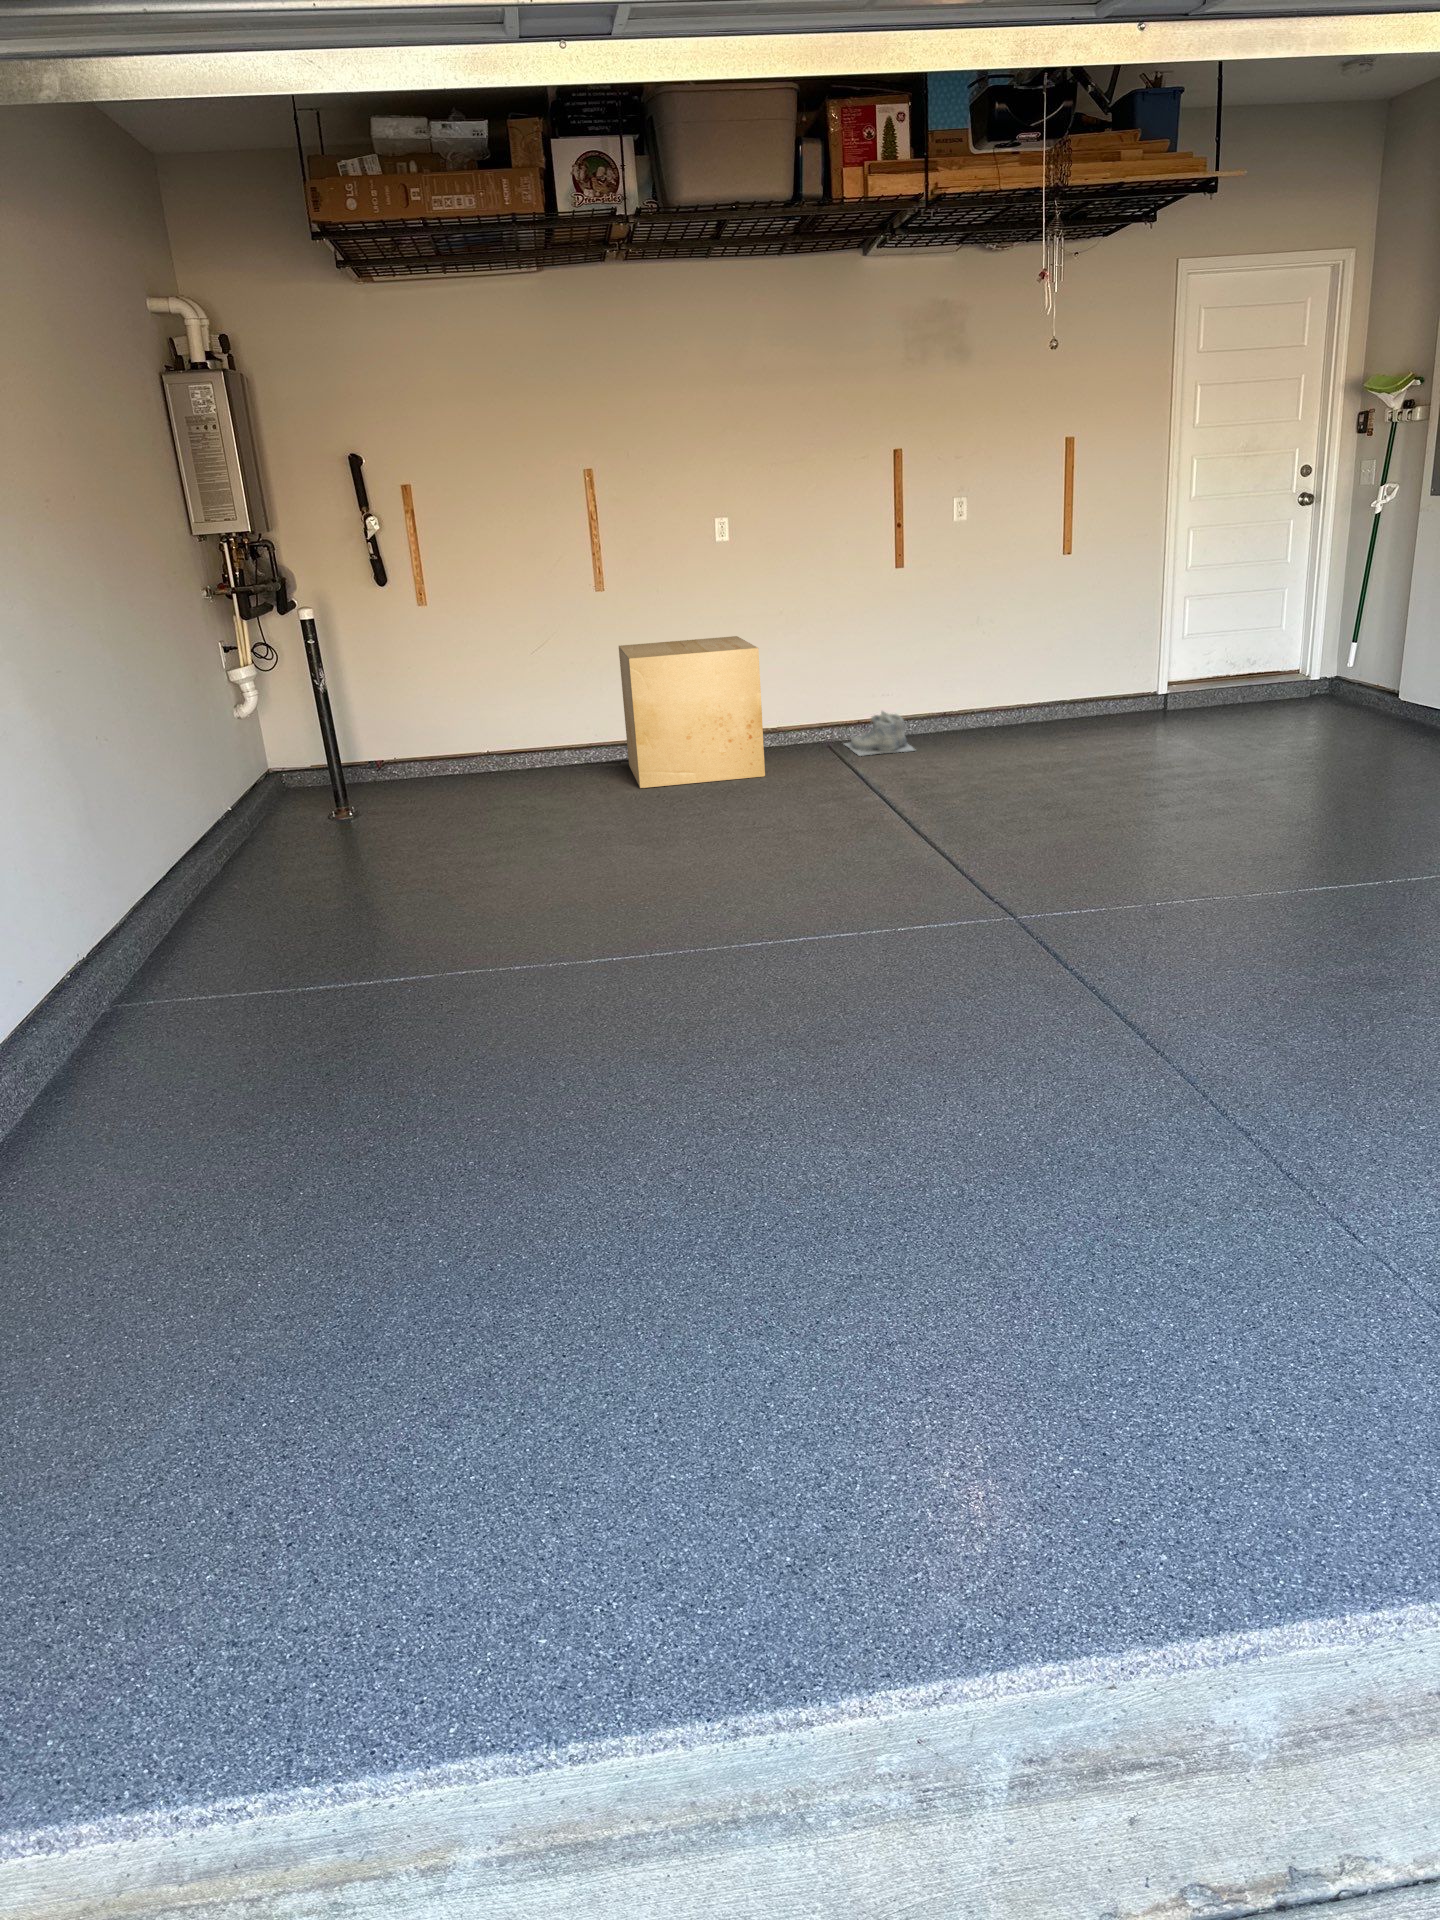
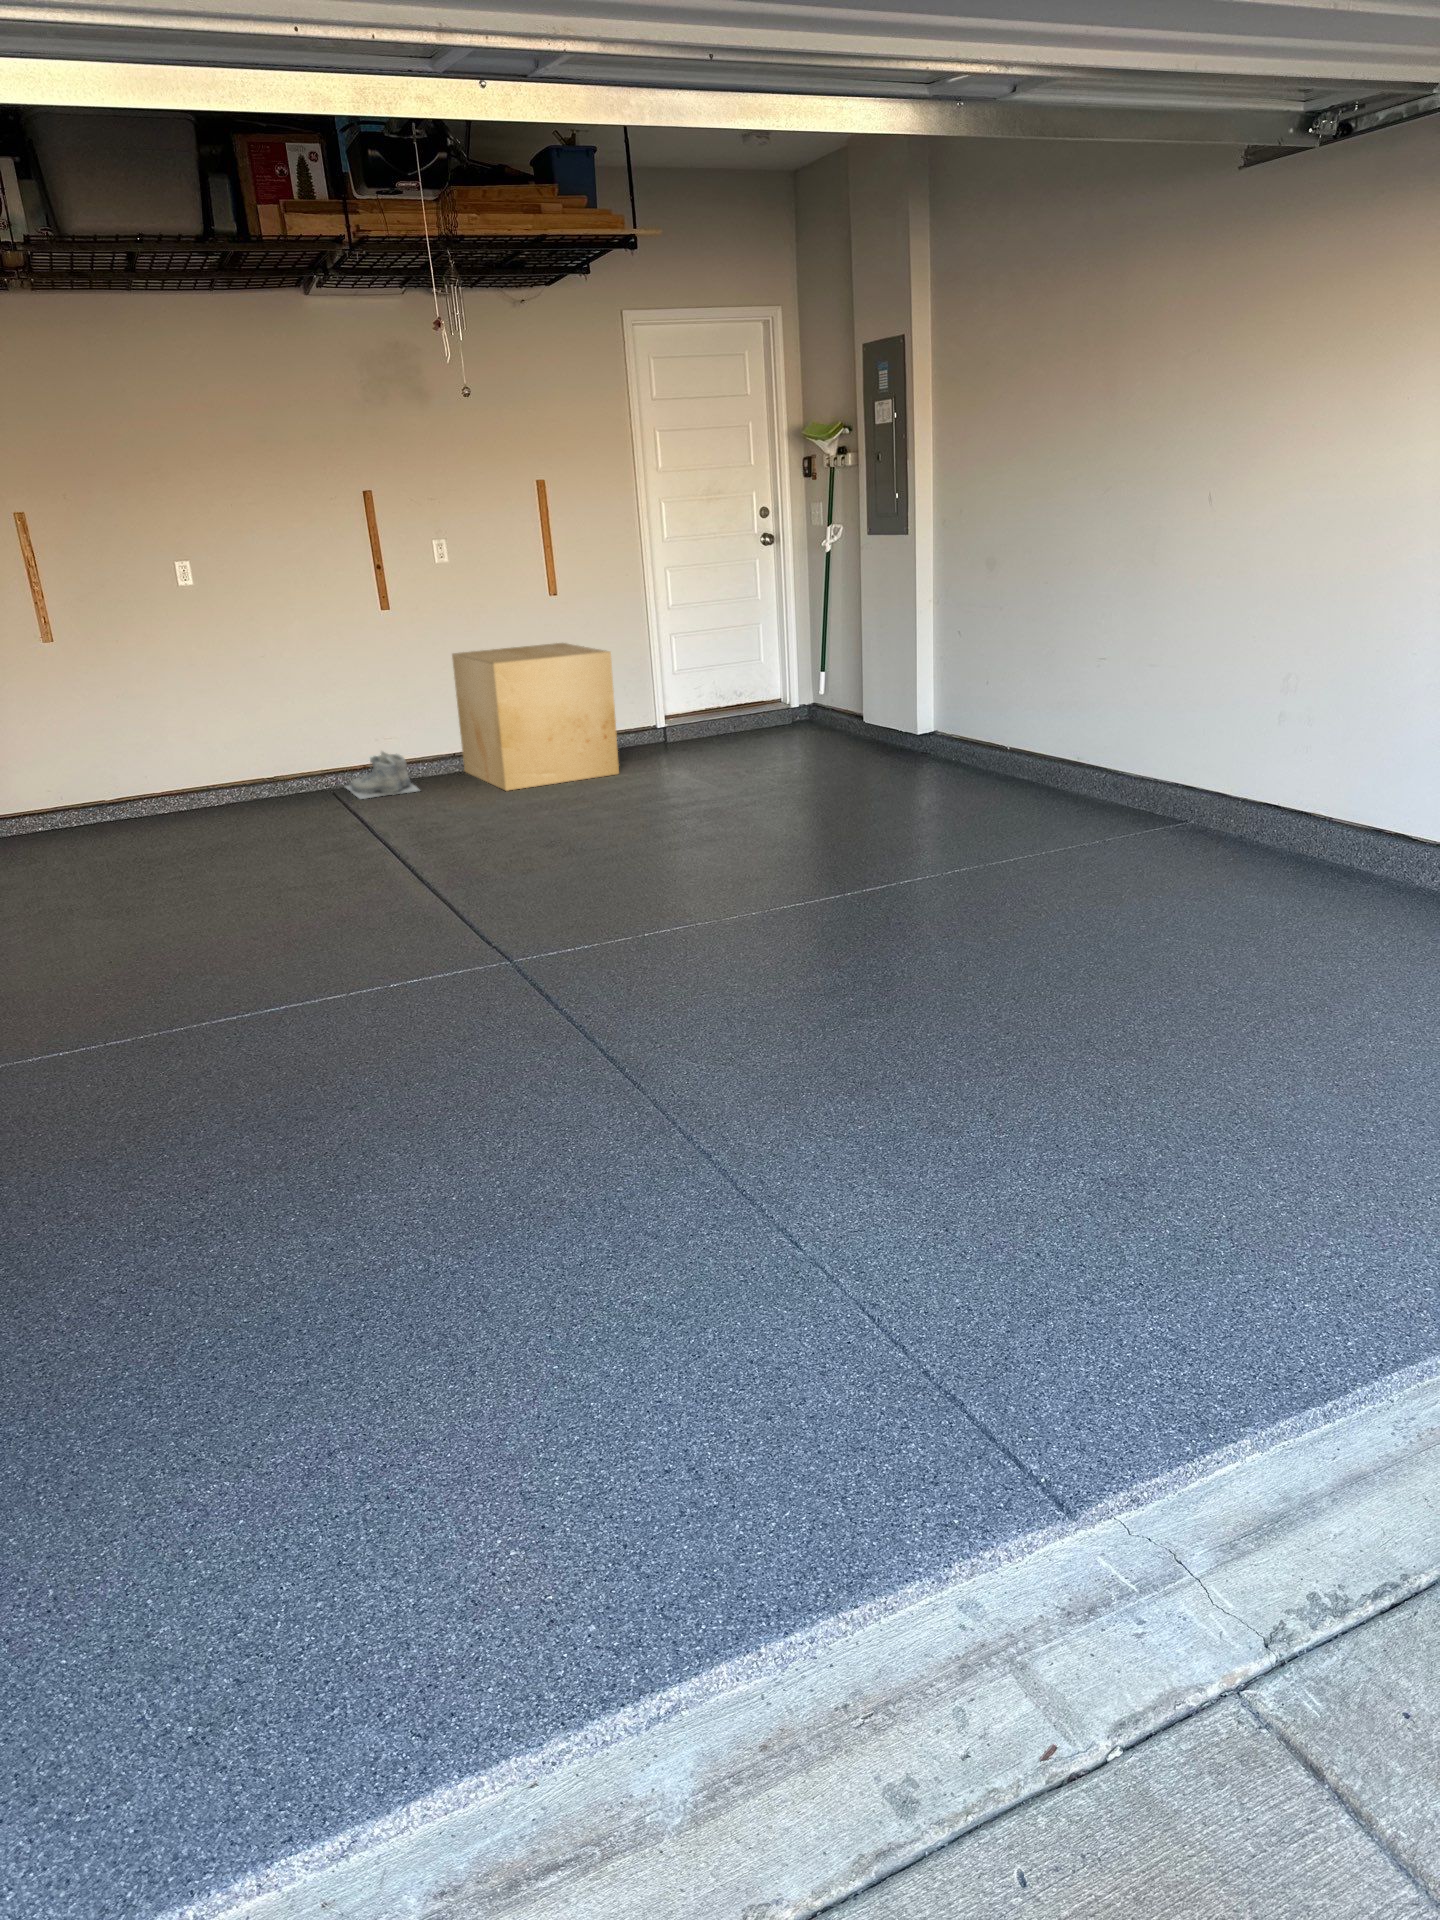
cardboard box: present [619,636,765,788] -> present [452,643,619,791]

